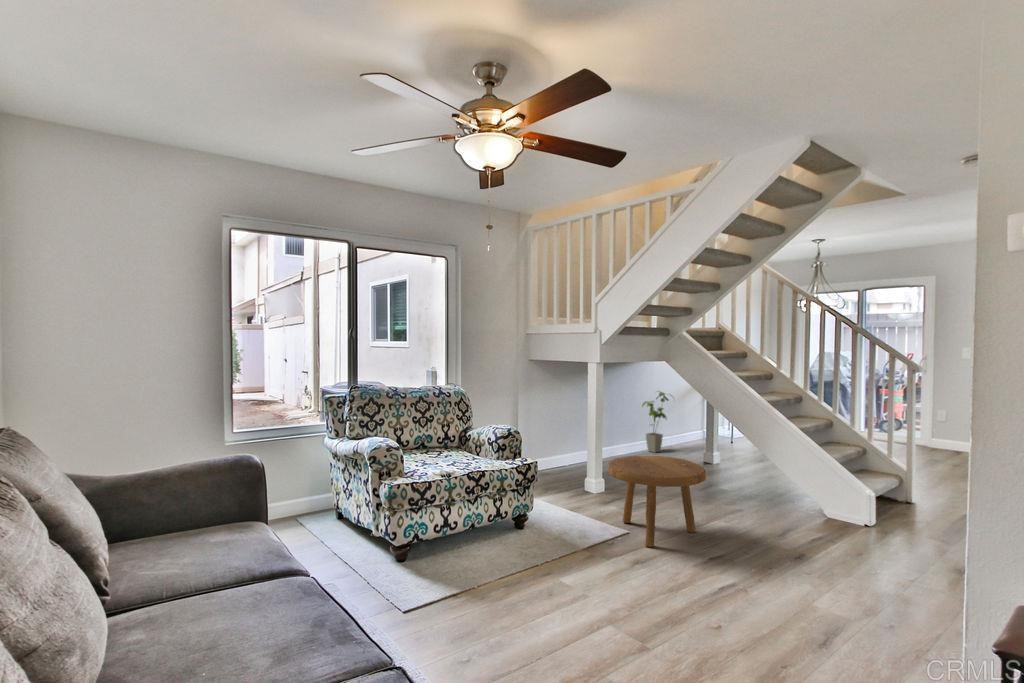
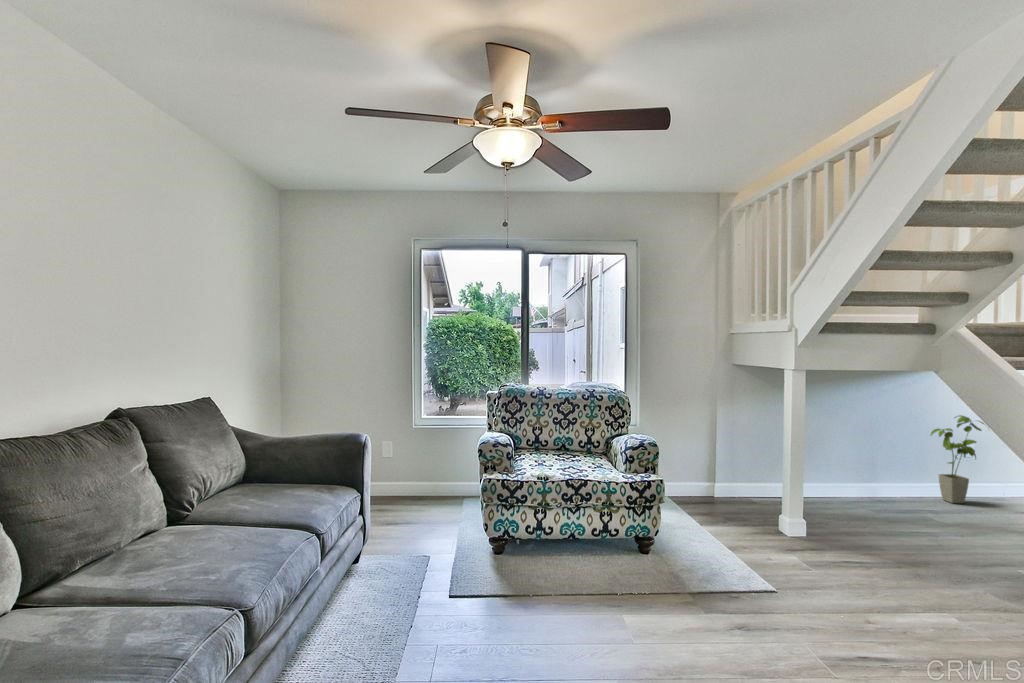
footstool: present [608,456,706,547] -> none [738,493,884,616]

